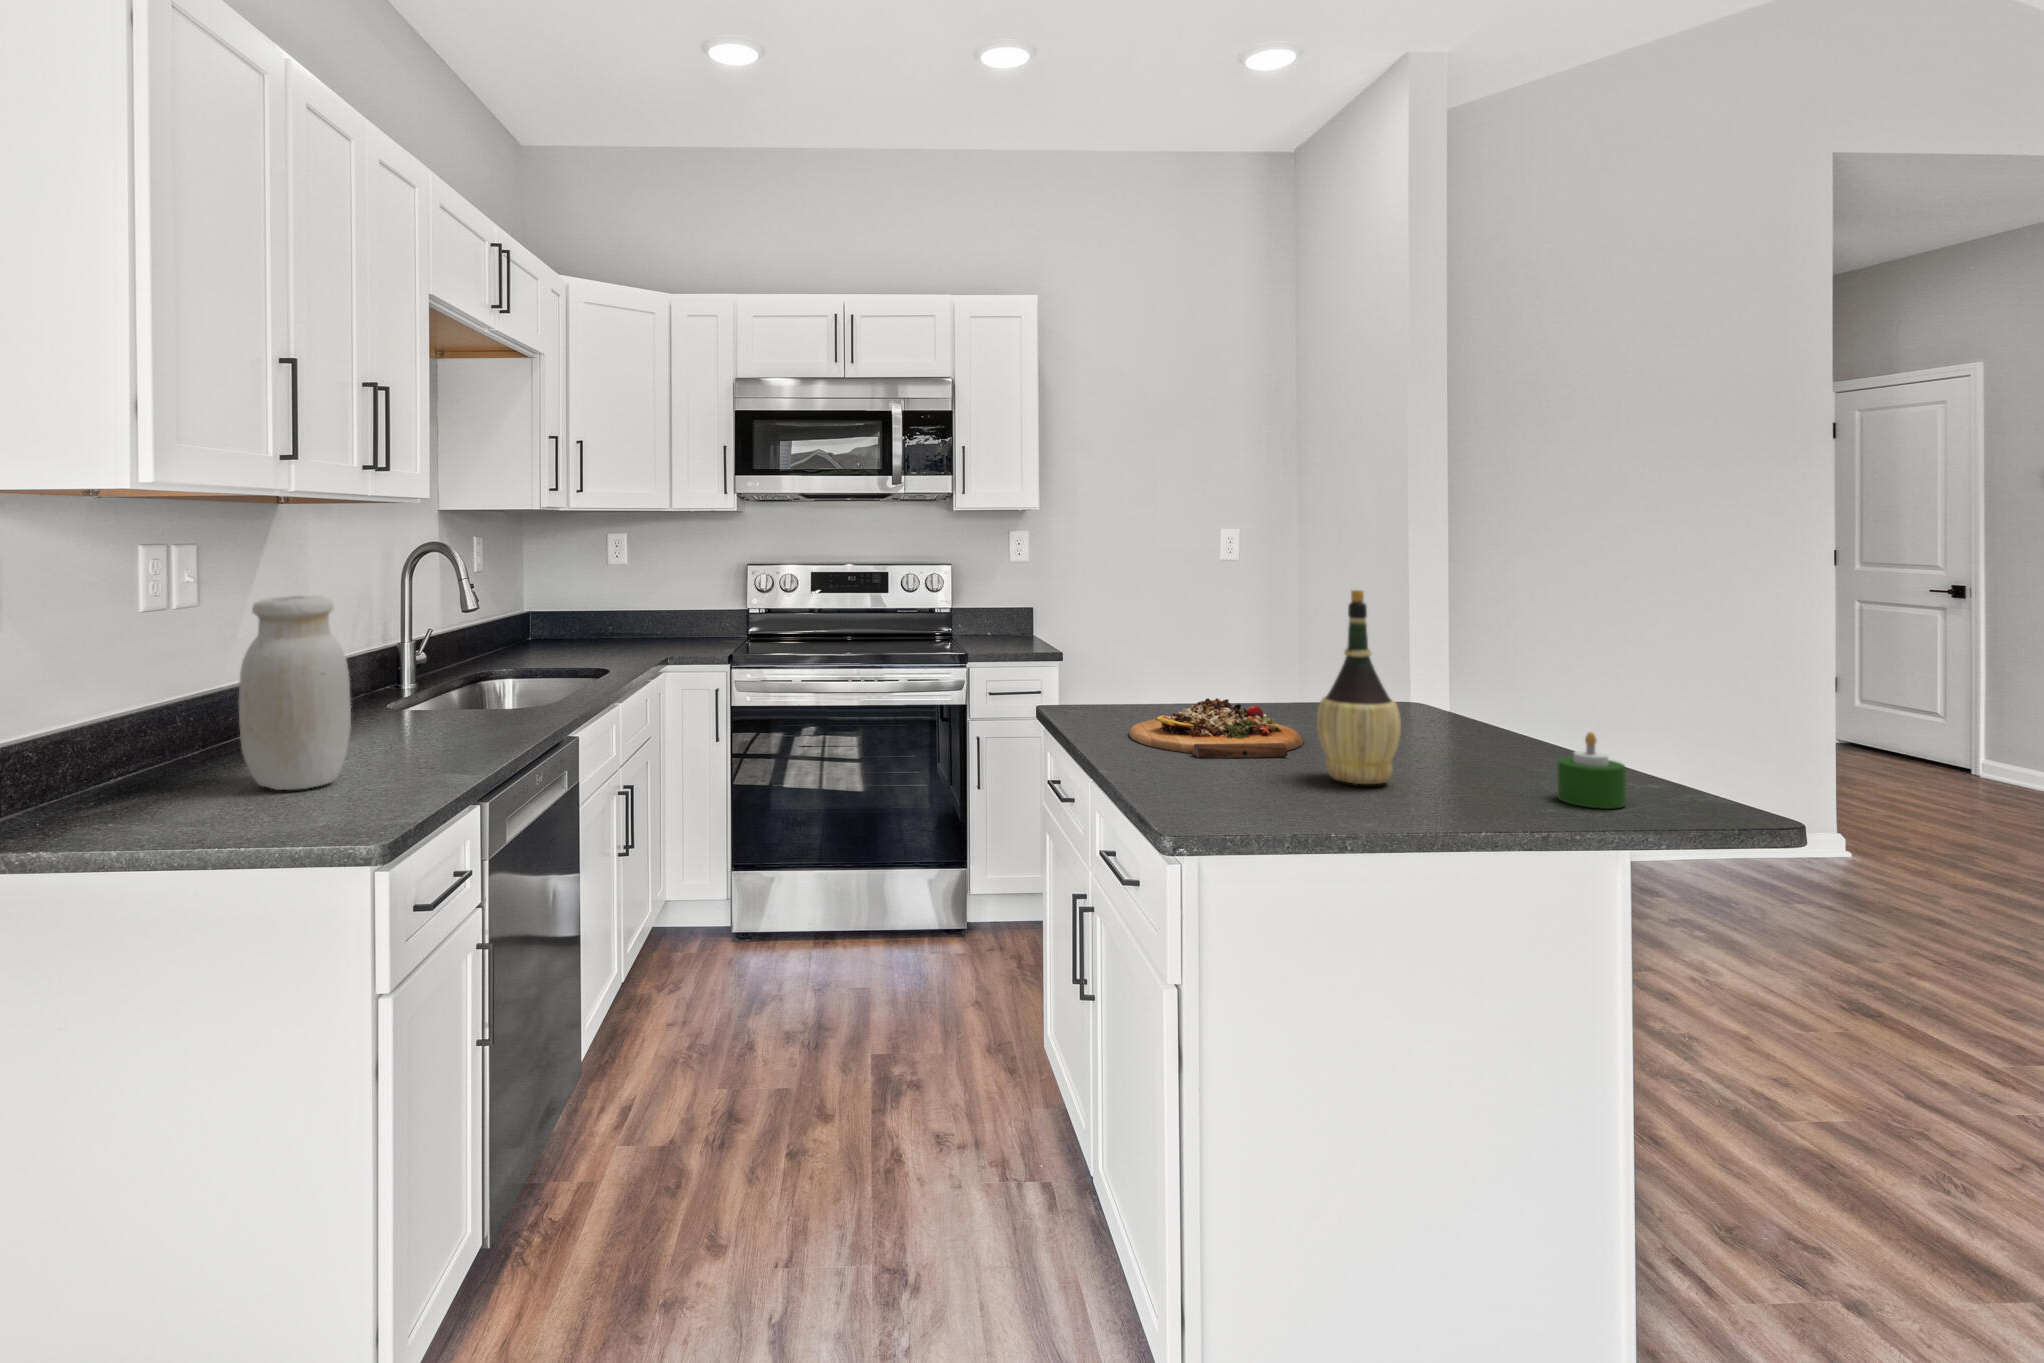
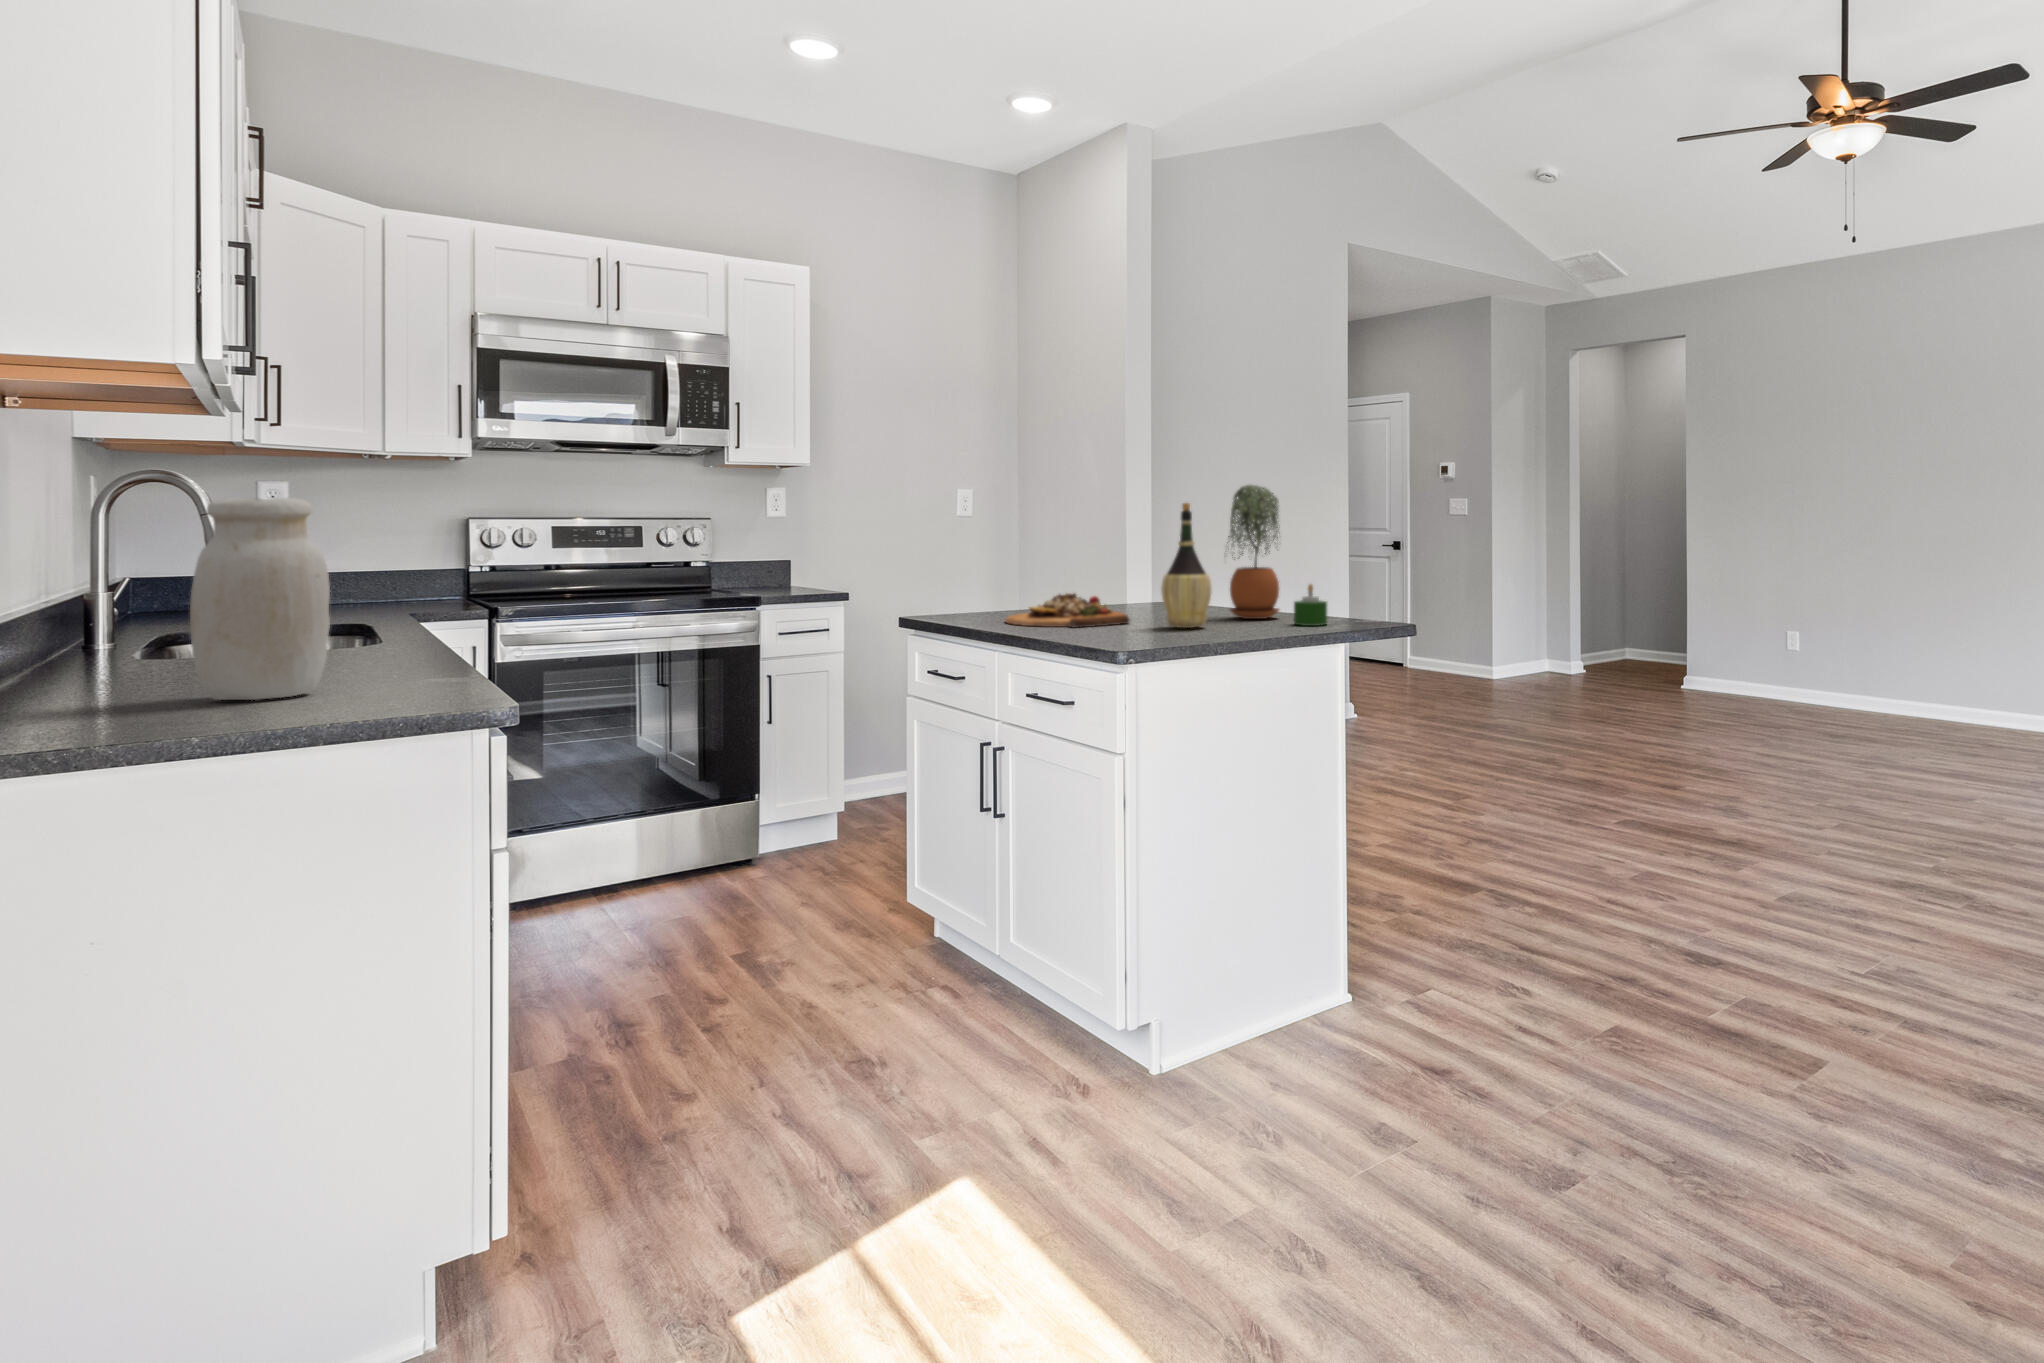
potted plant: none [1448,553,1558,771] -> present [1227,485,1279,619]

